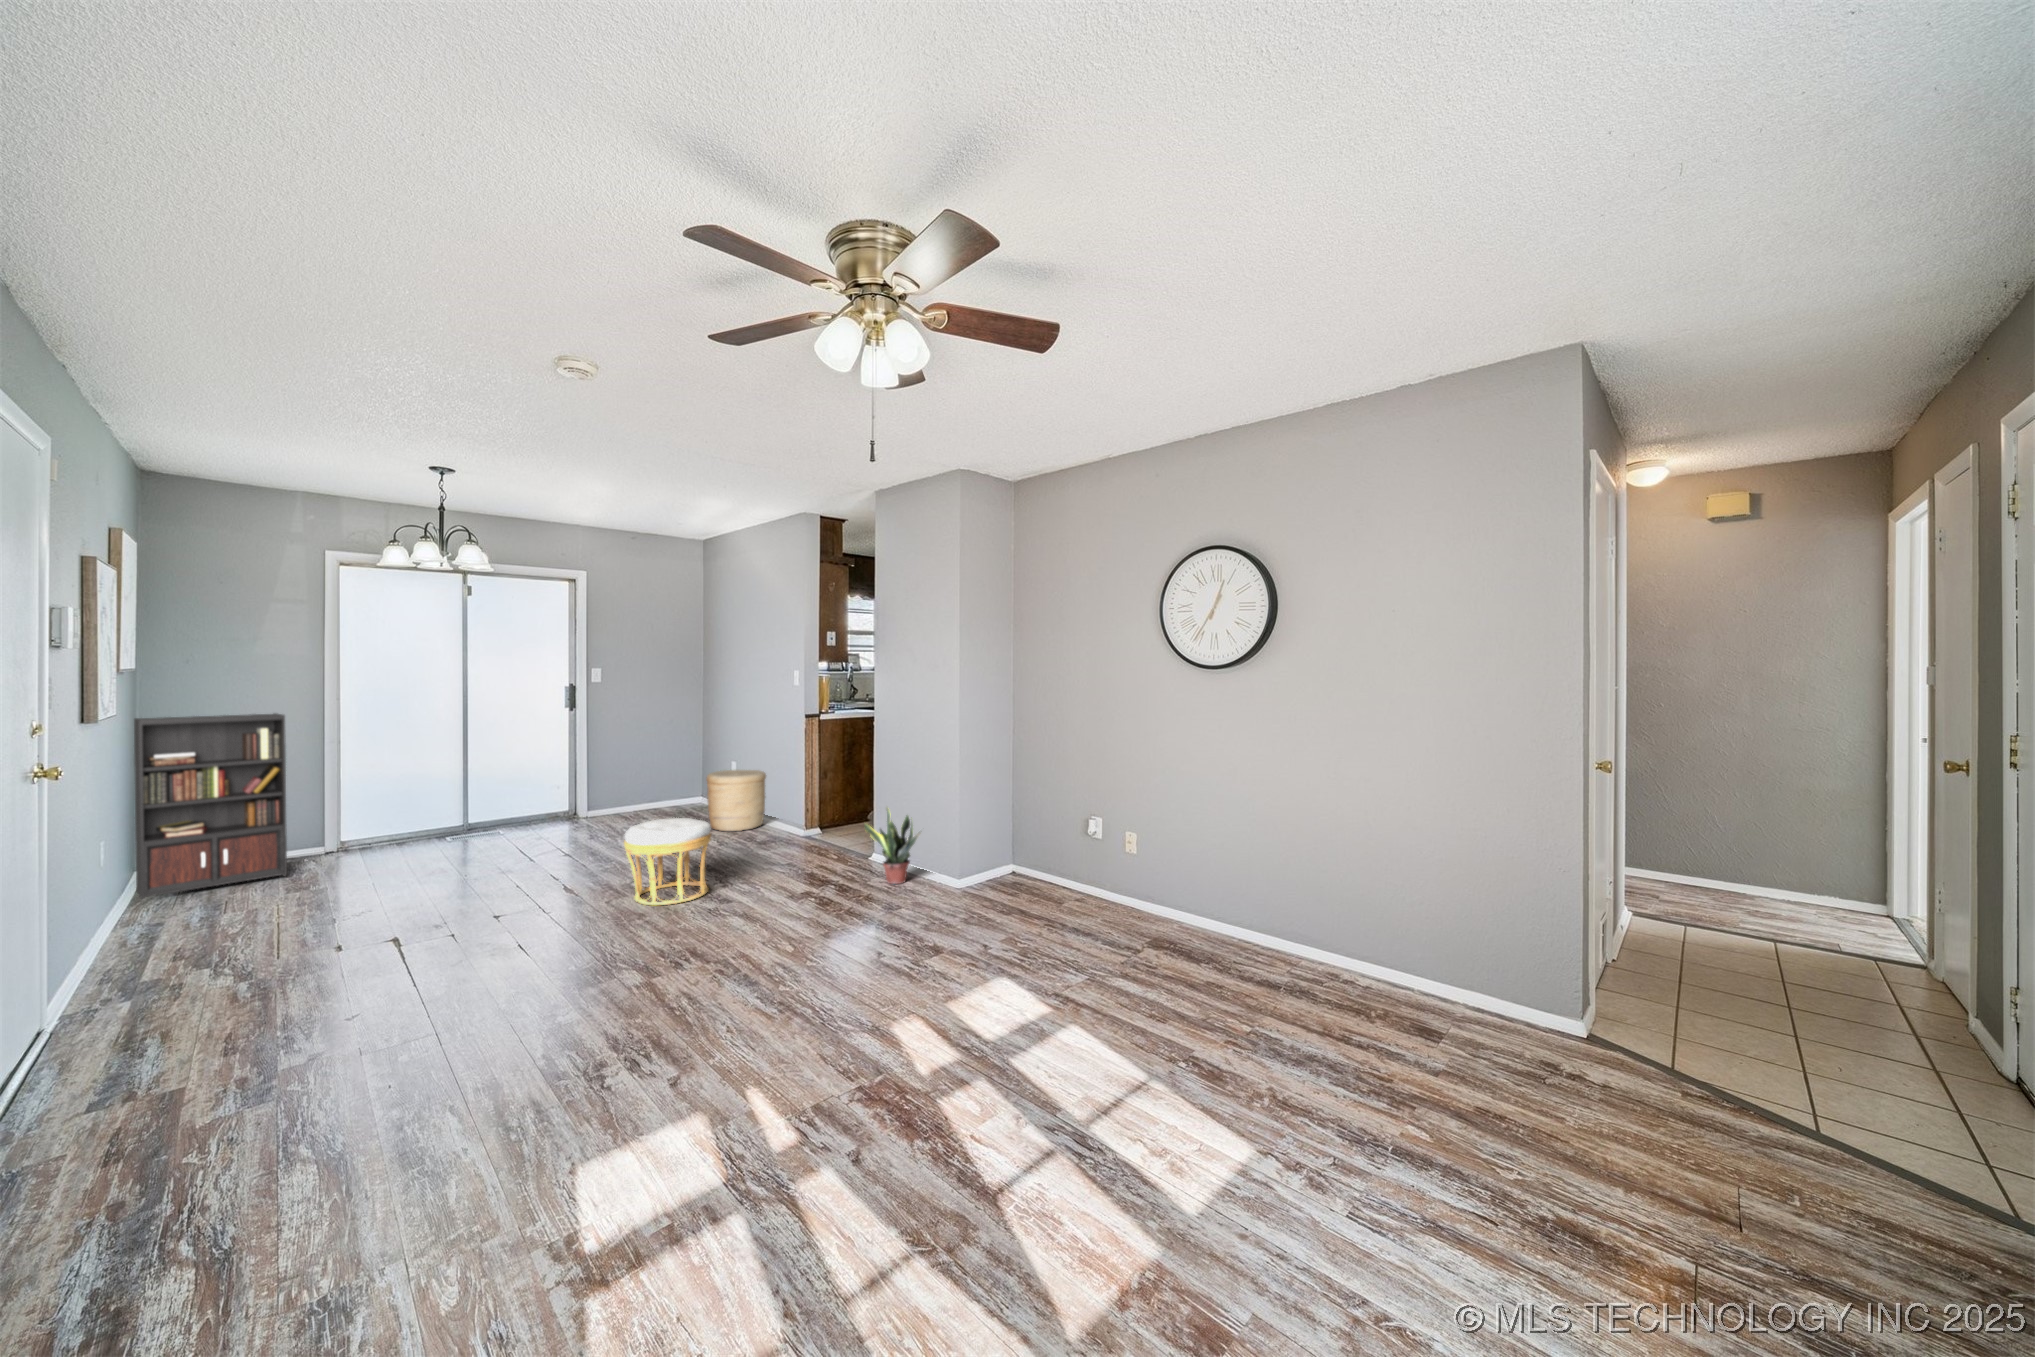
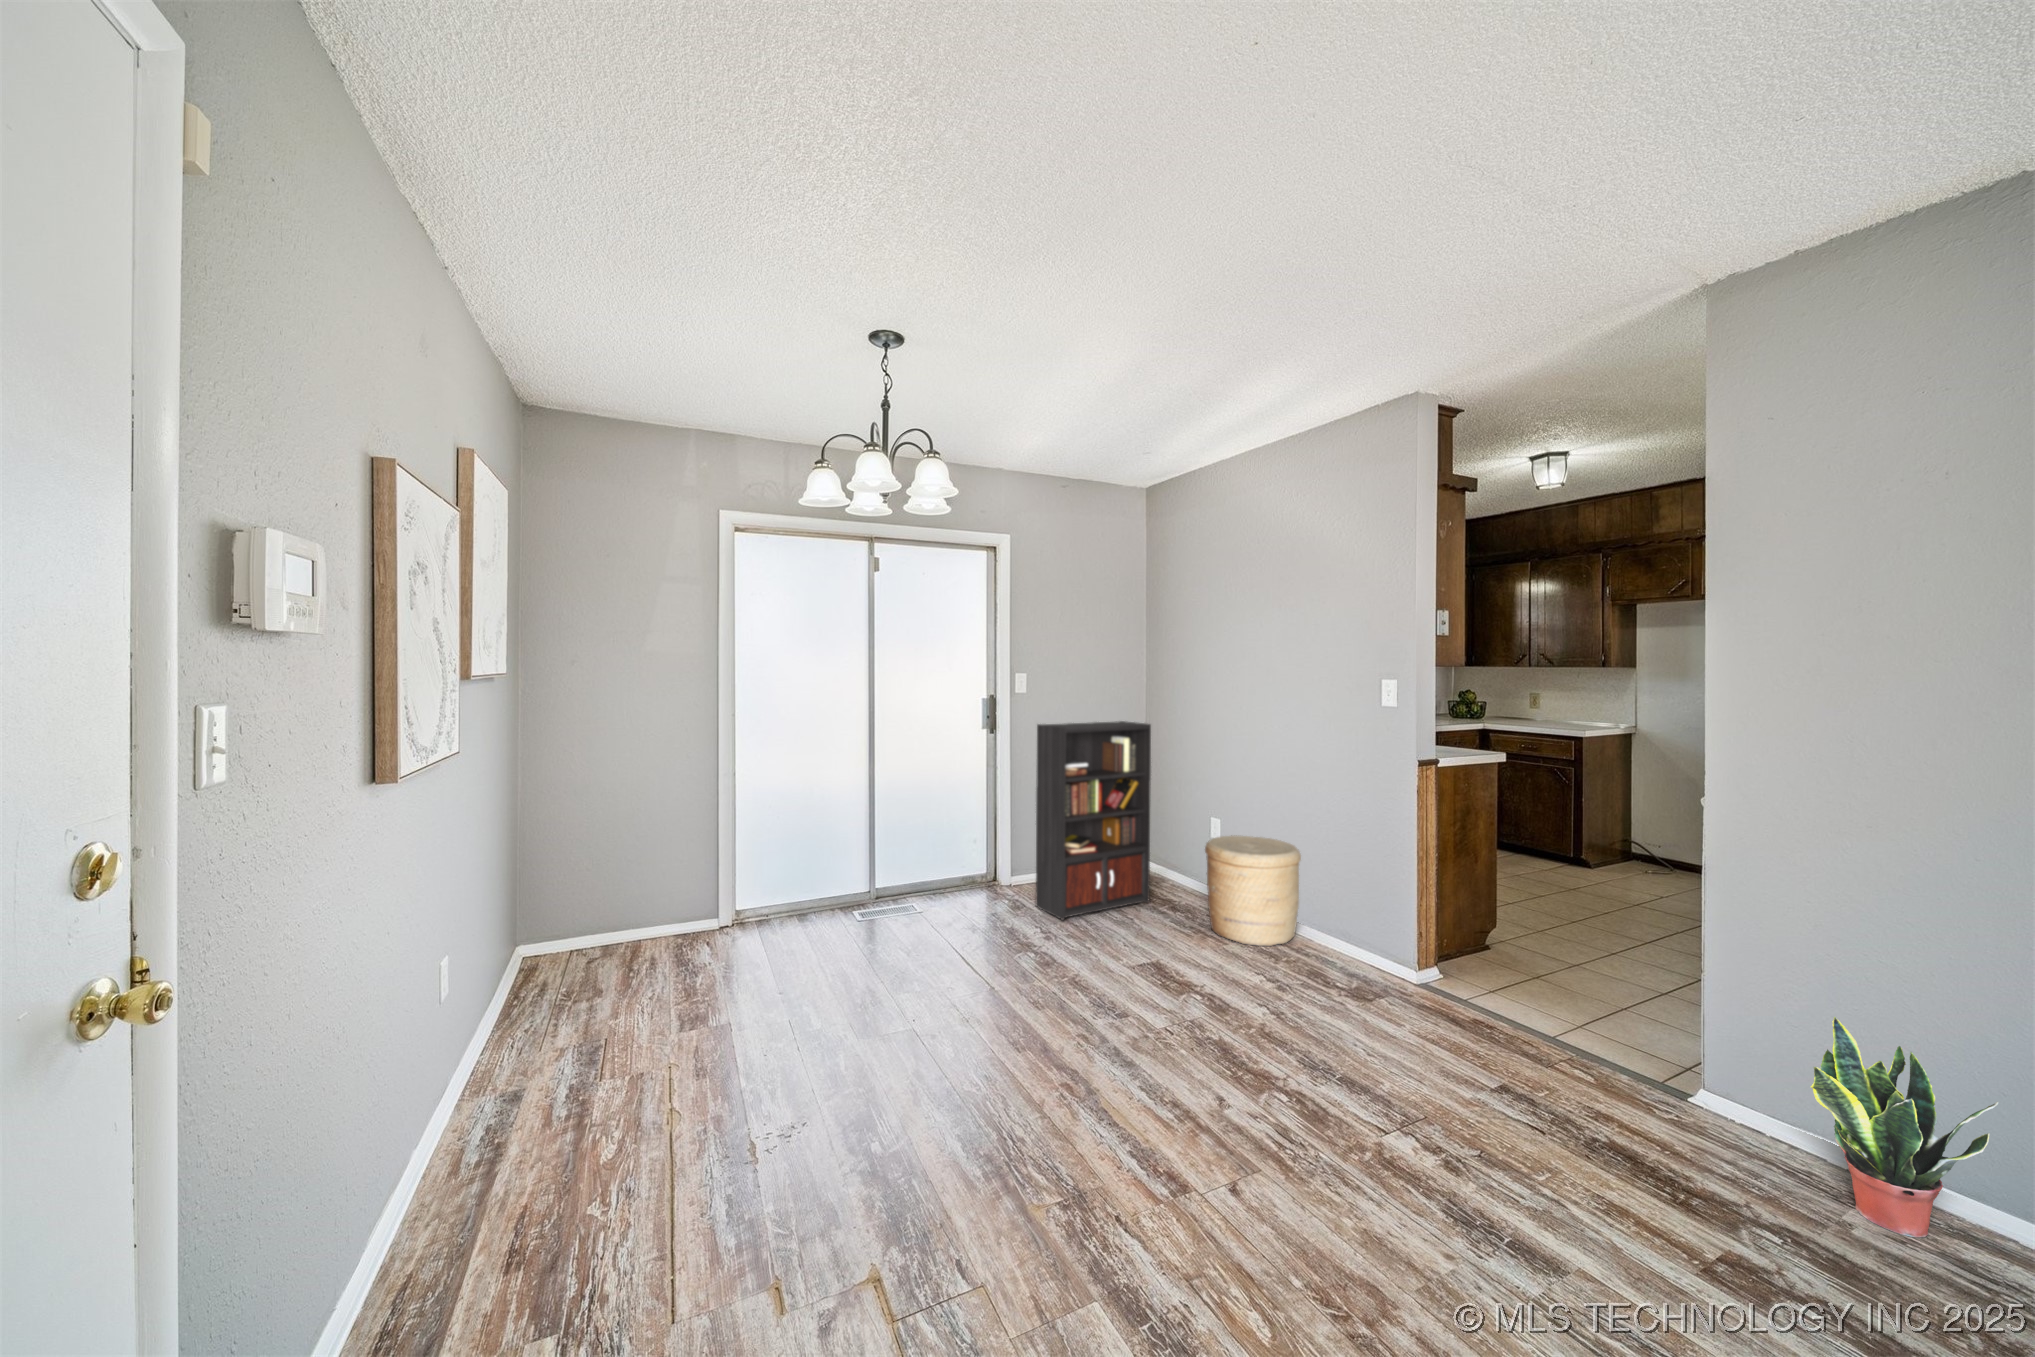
bookcase: present [134,713,306,899] -> present [1036,721,1151,920]
ottoman: present [624,818,711,905] -> none [1253,990,1442,1230]

